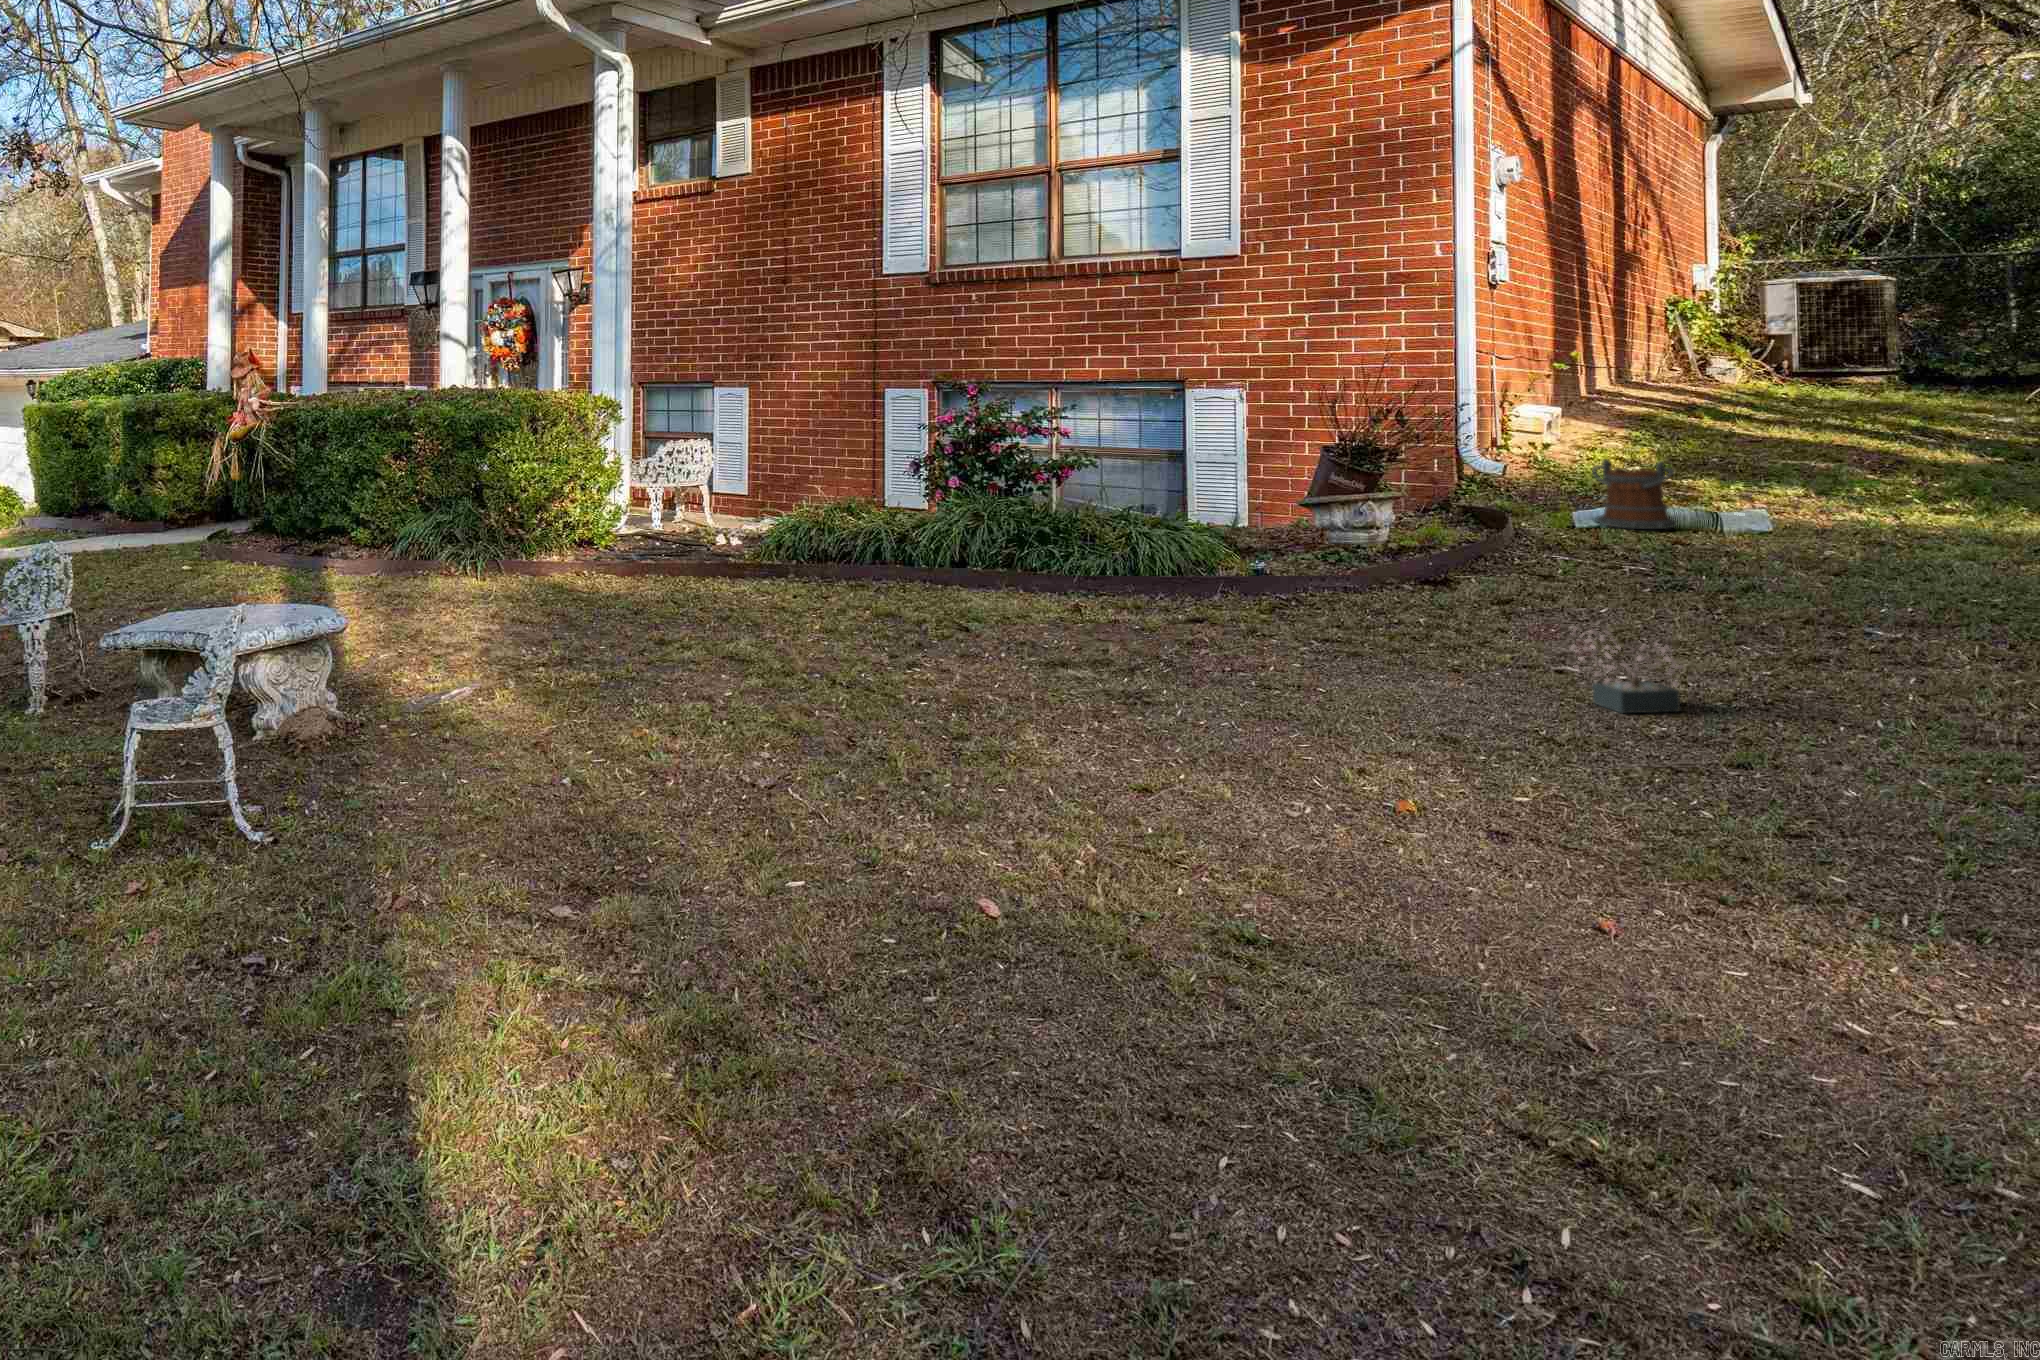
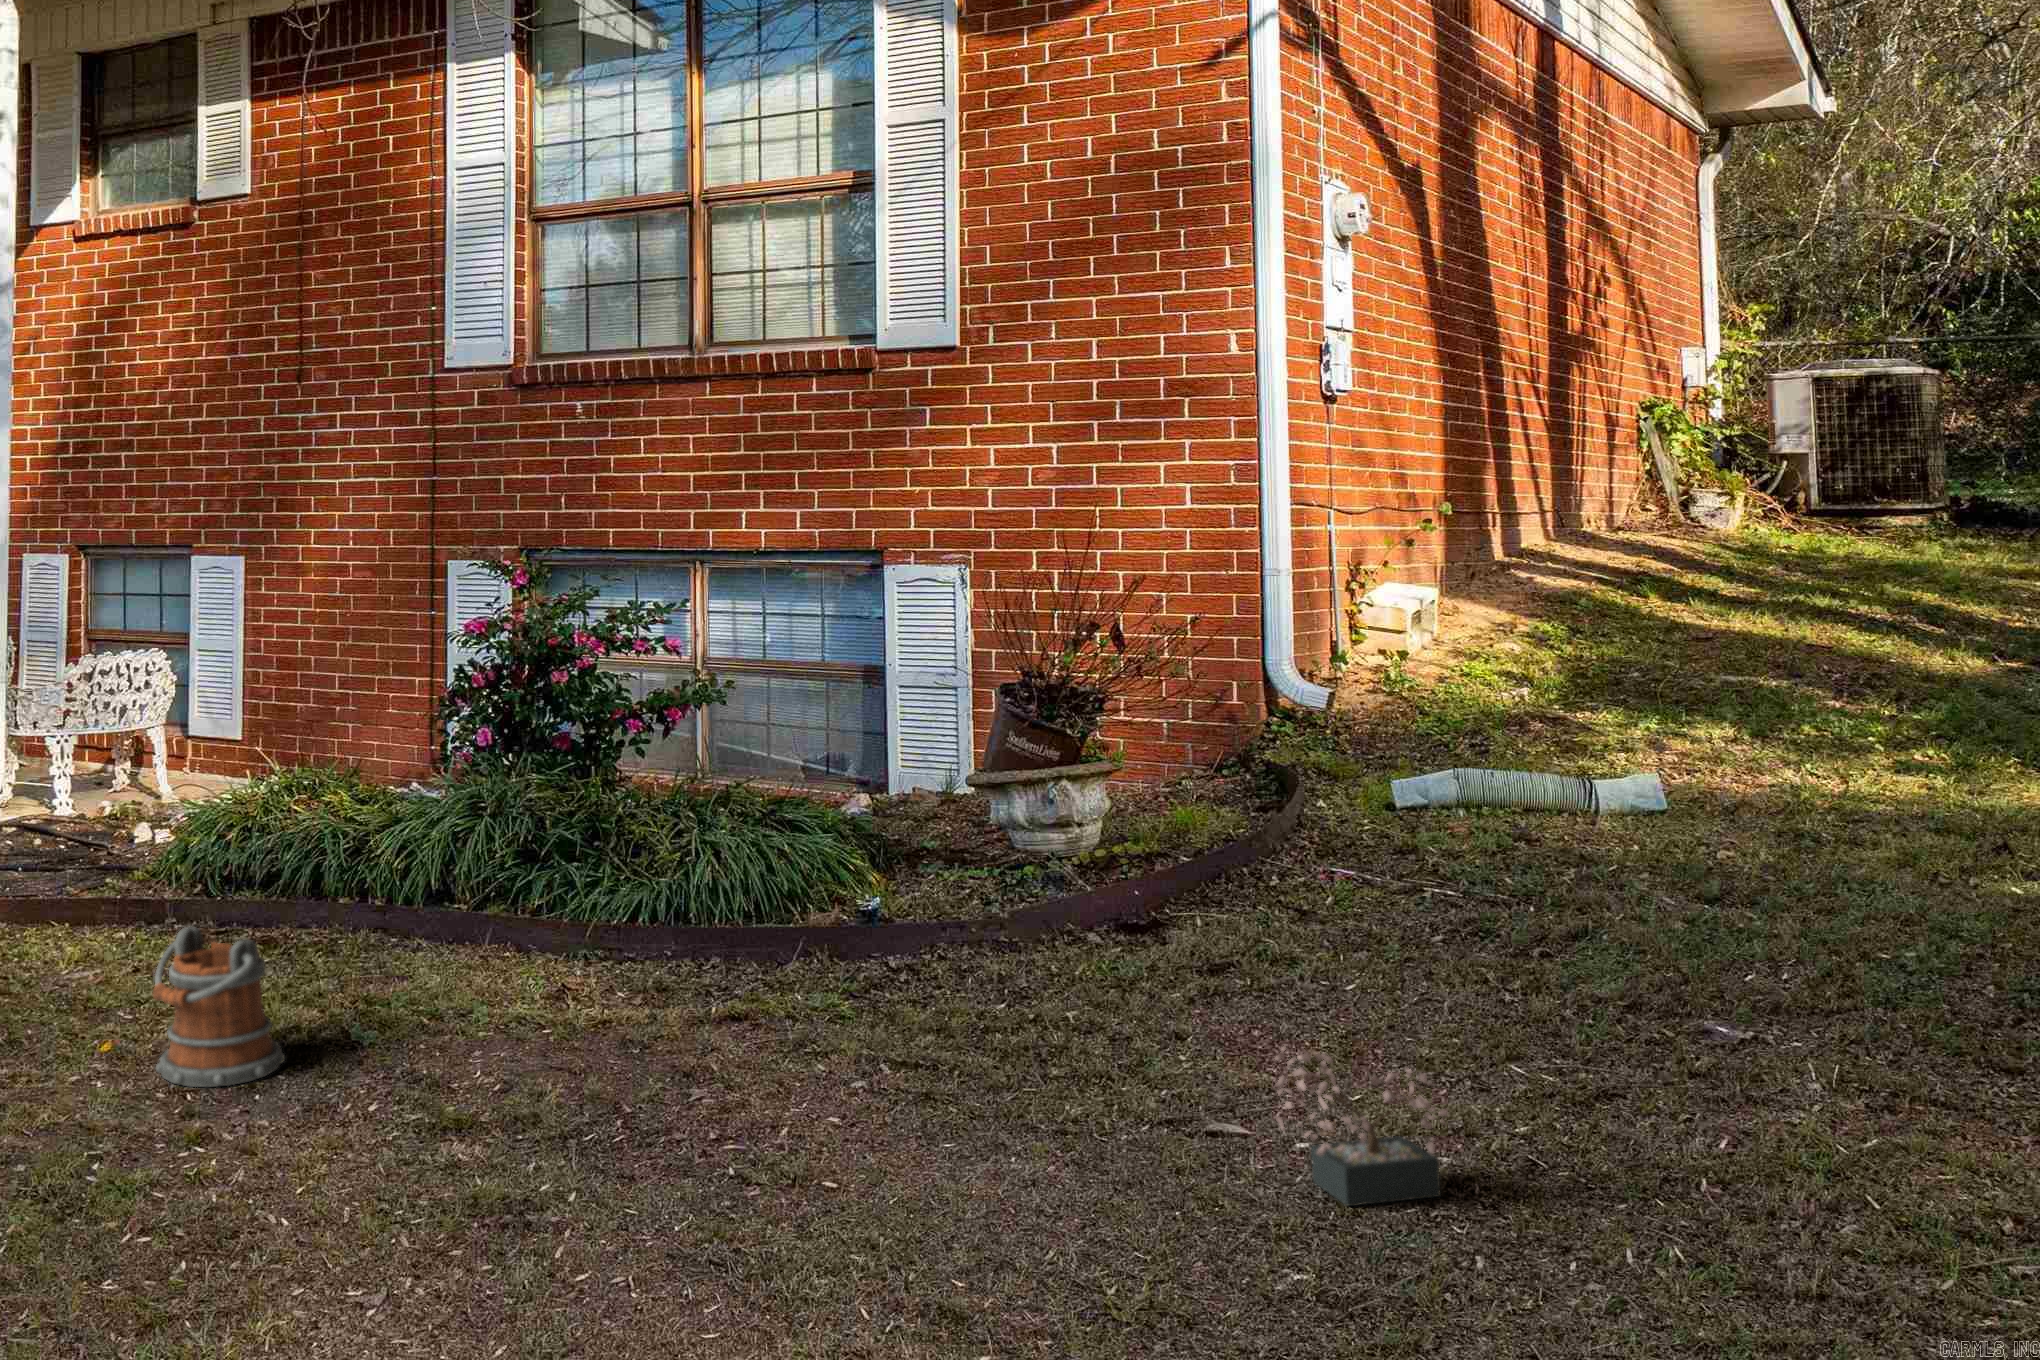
bucket: present [1592,459,1677,529] -> present [153,927,285,1087]

